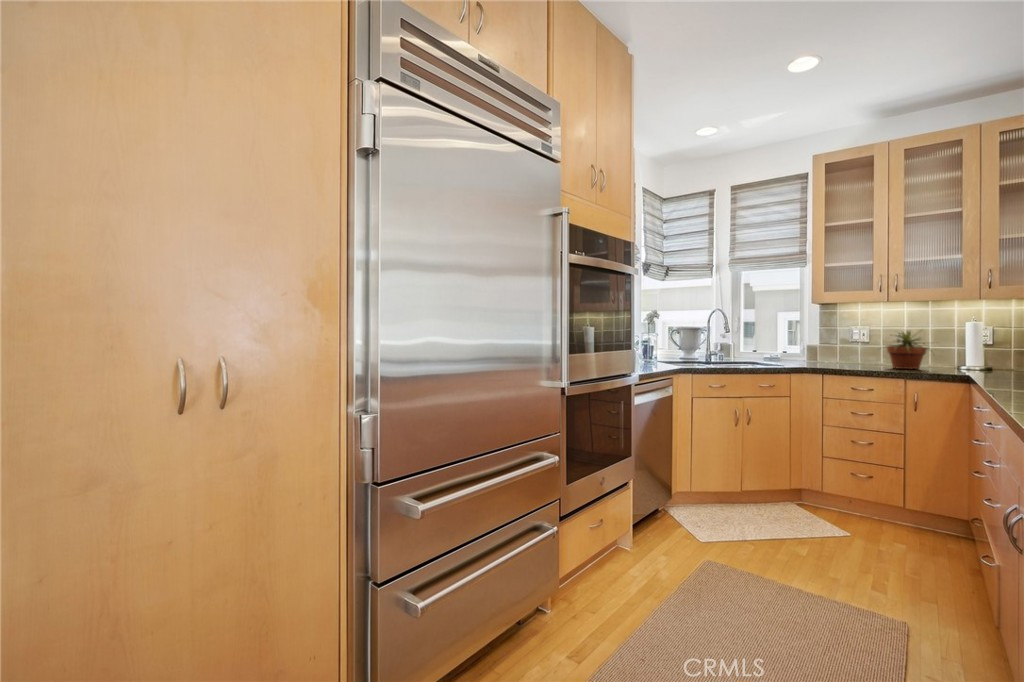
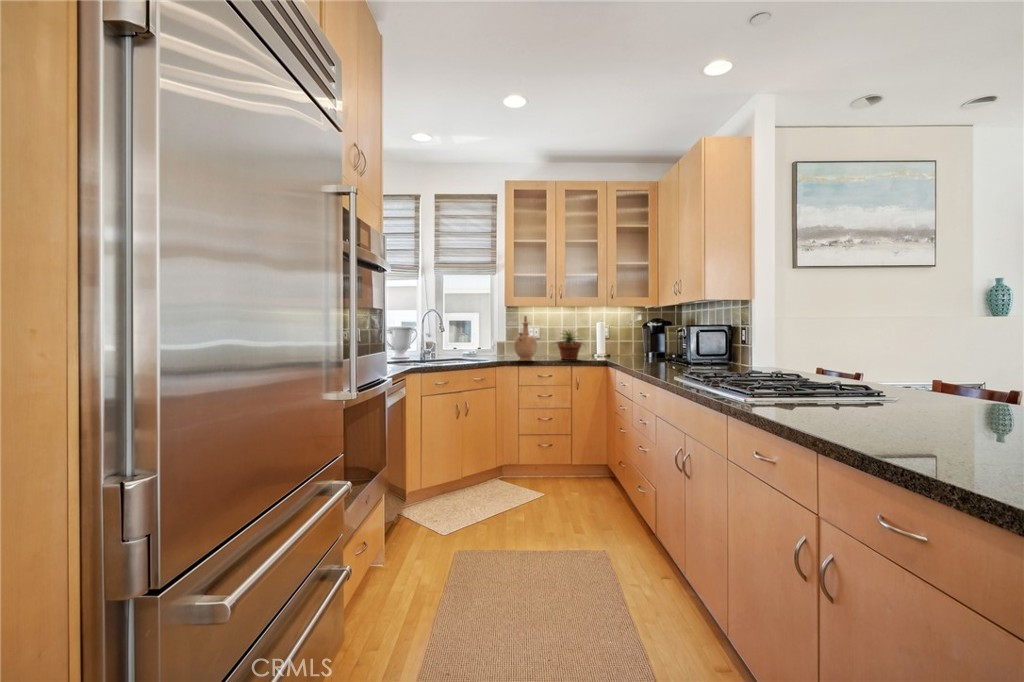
vase: none [818,314,851,368] -> present [514,316,537,361]

